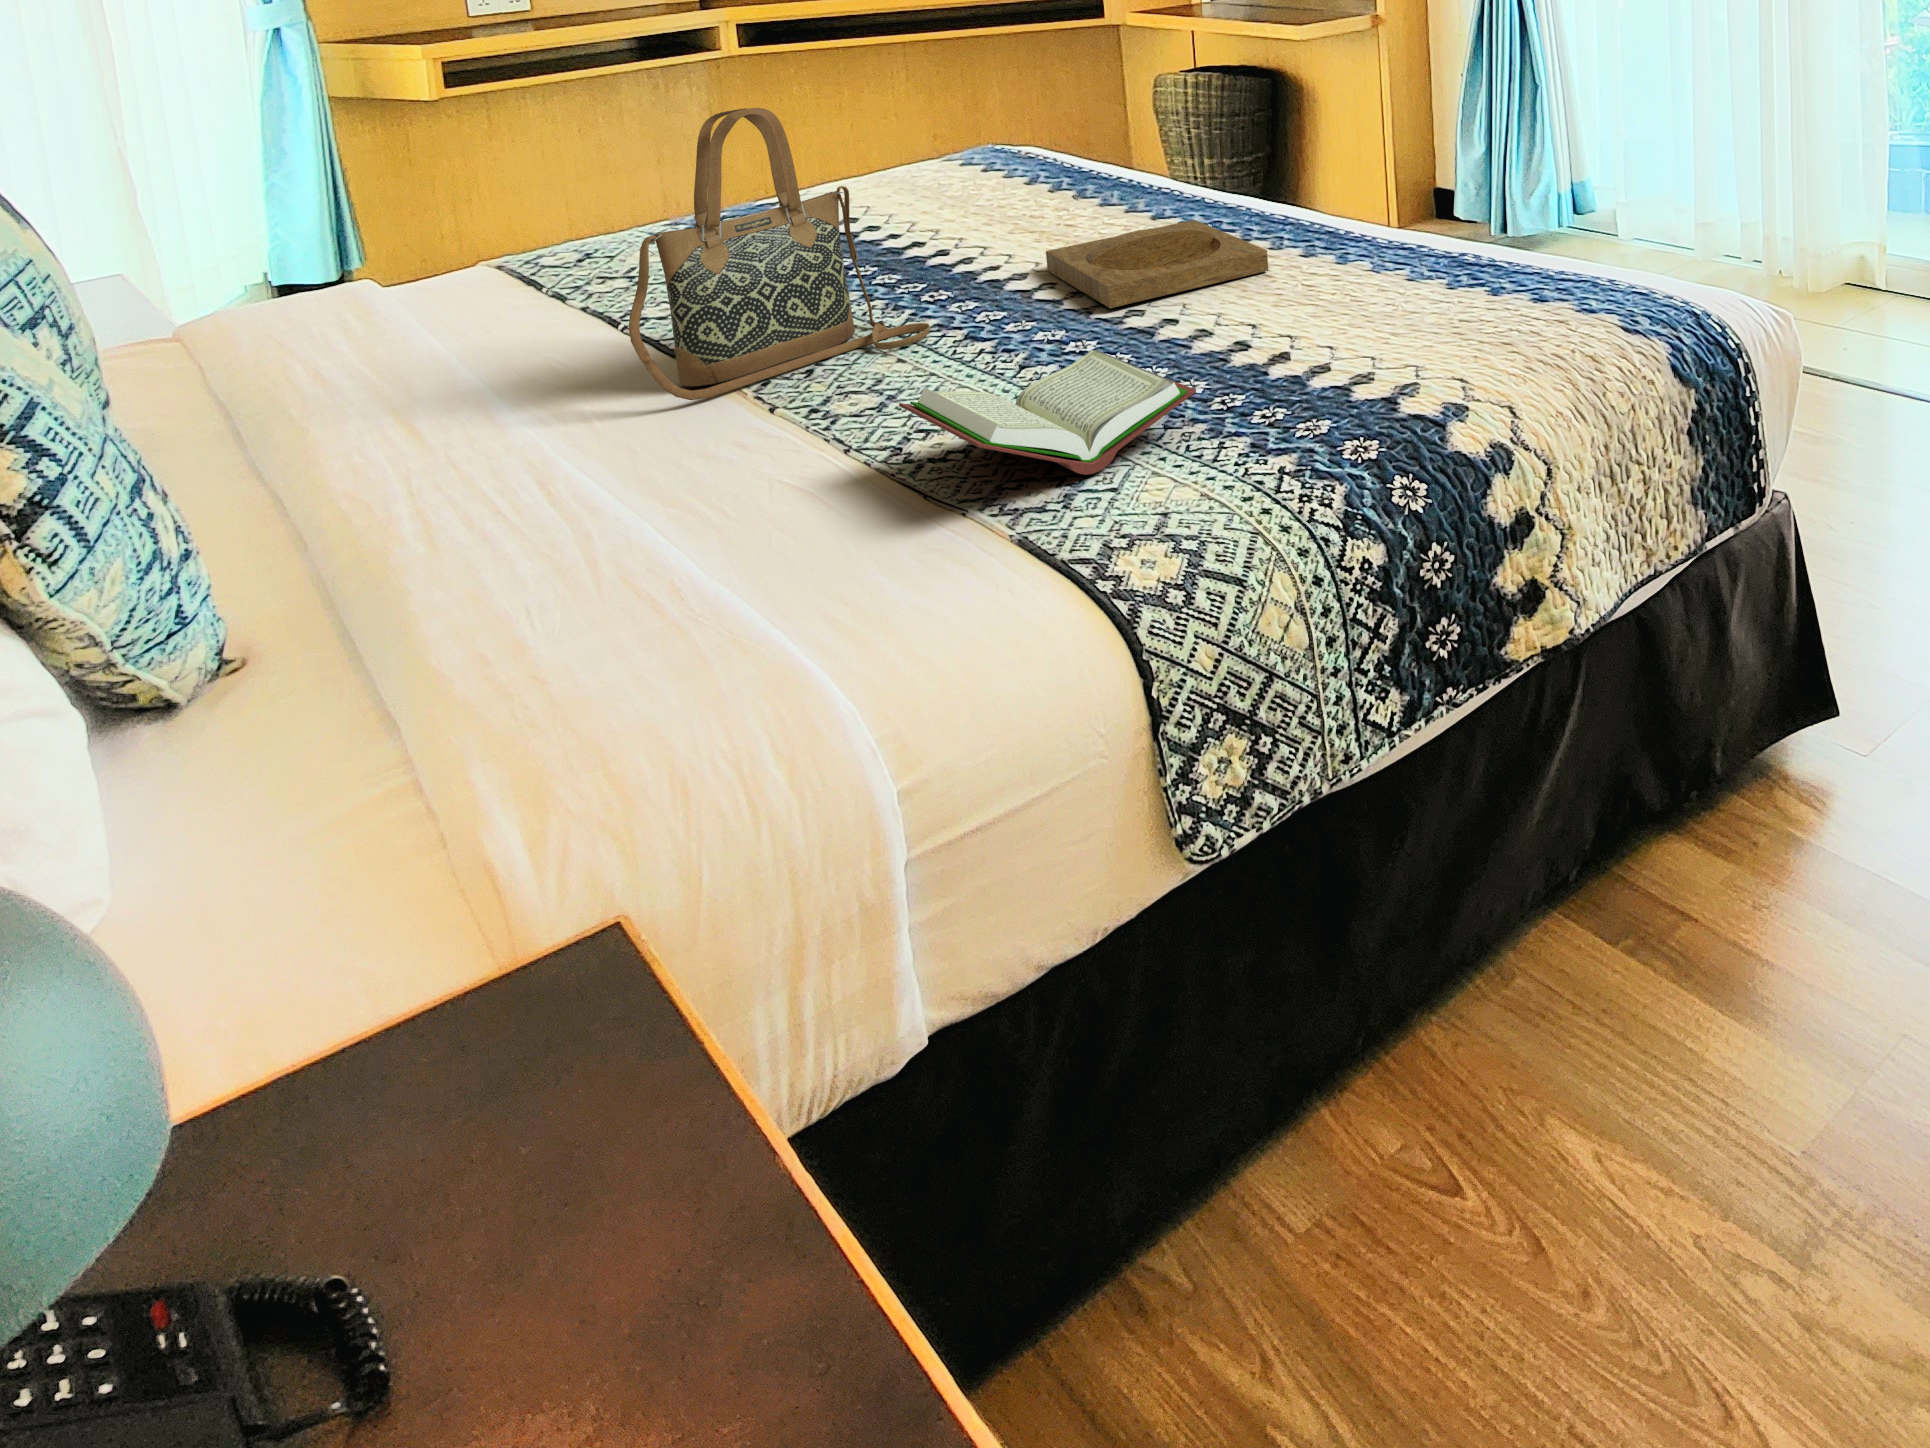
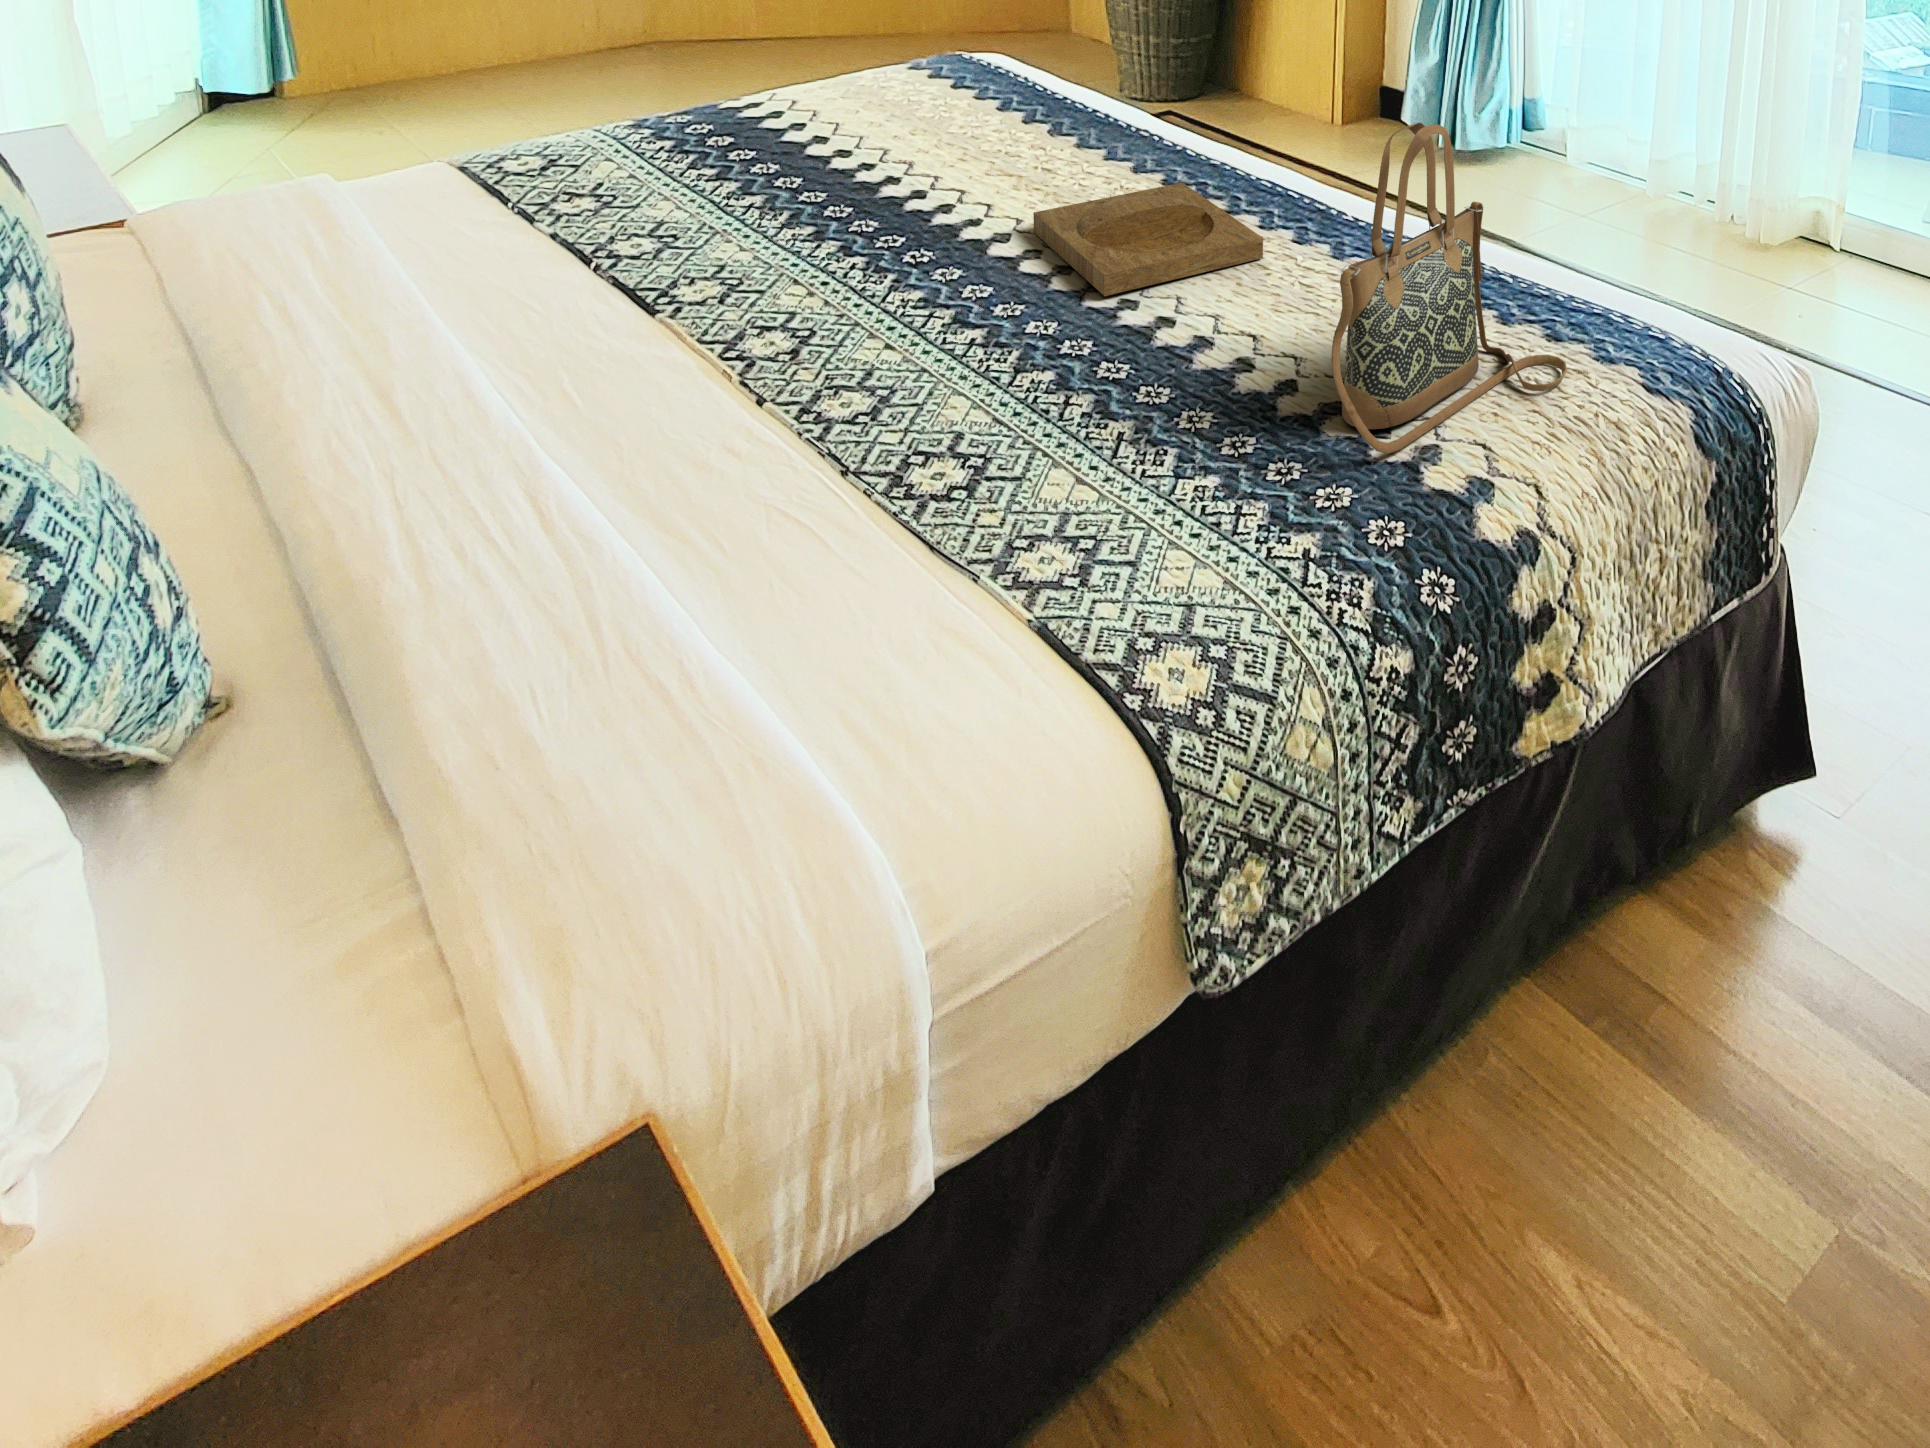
handbag: present [629,108,930,400] -> present [1332,123,1567,454]
book: present [899,350,1196,475] -> none [911,380,1215,540]

